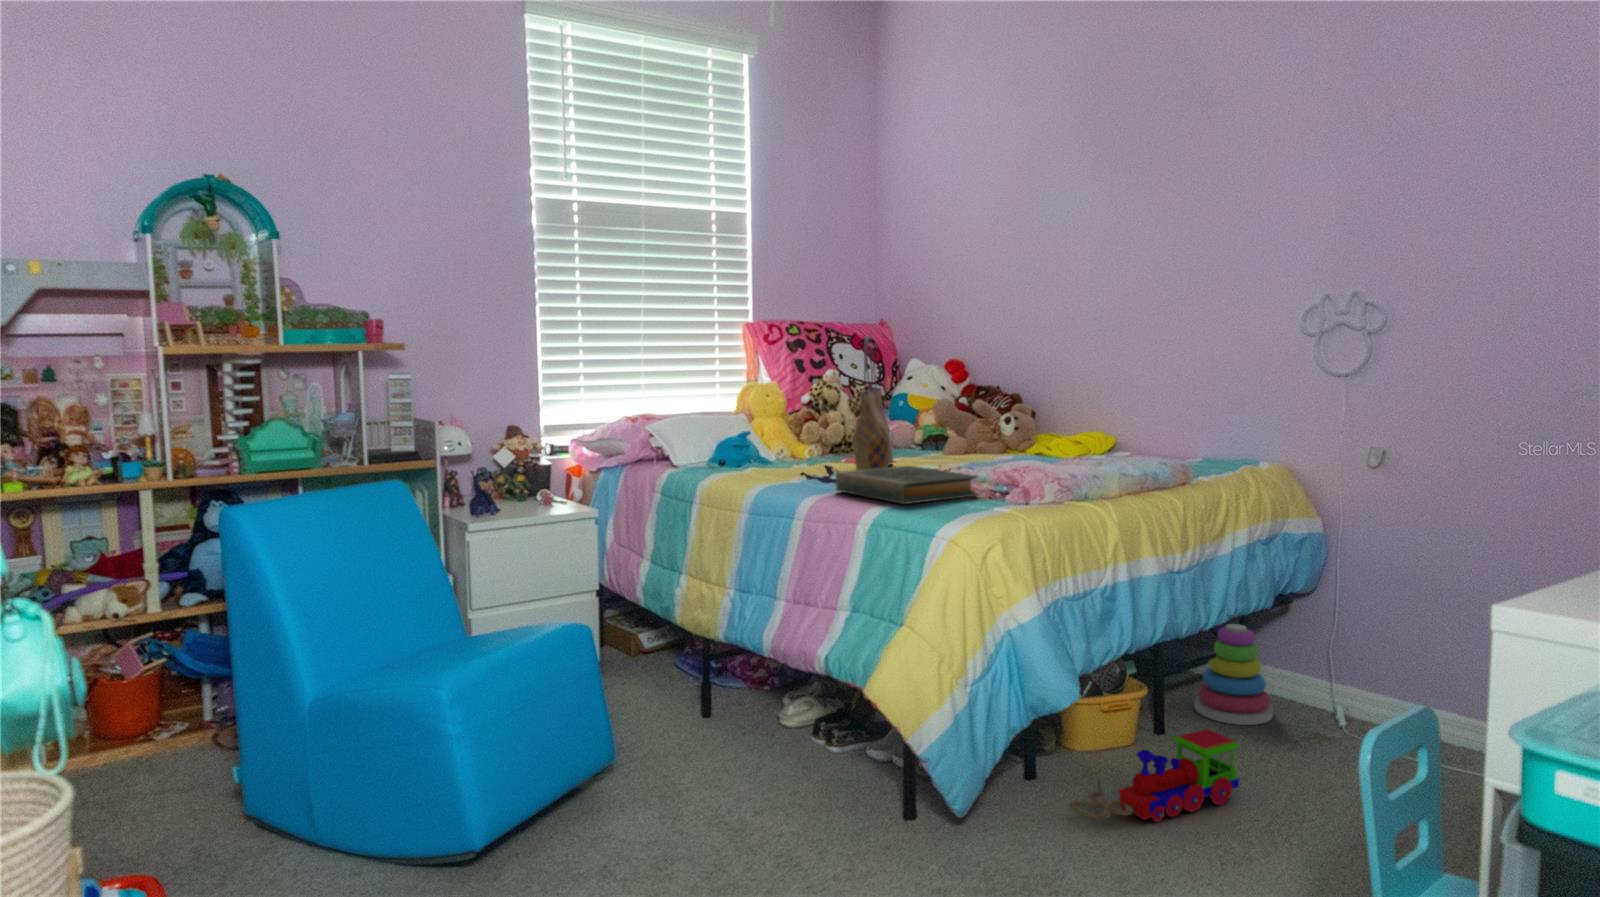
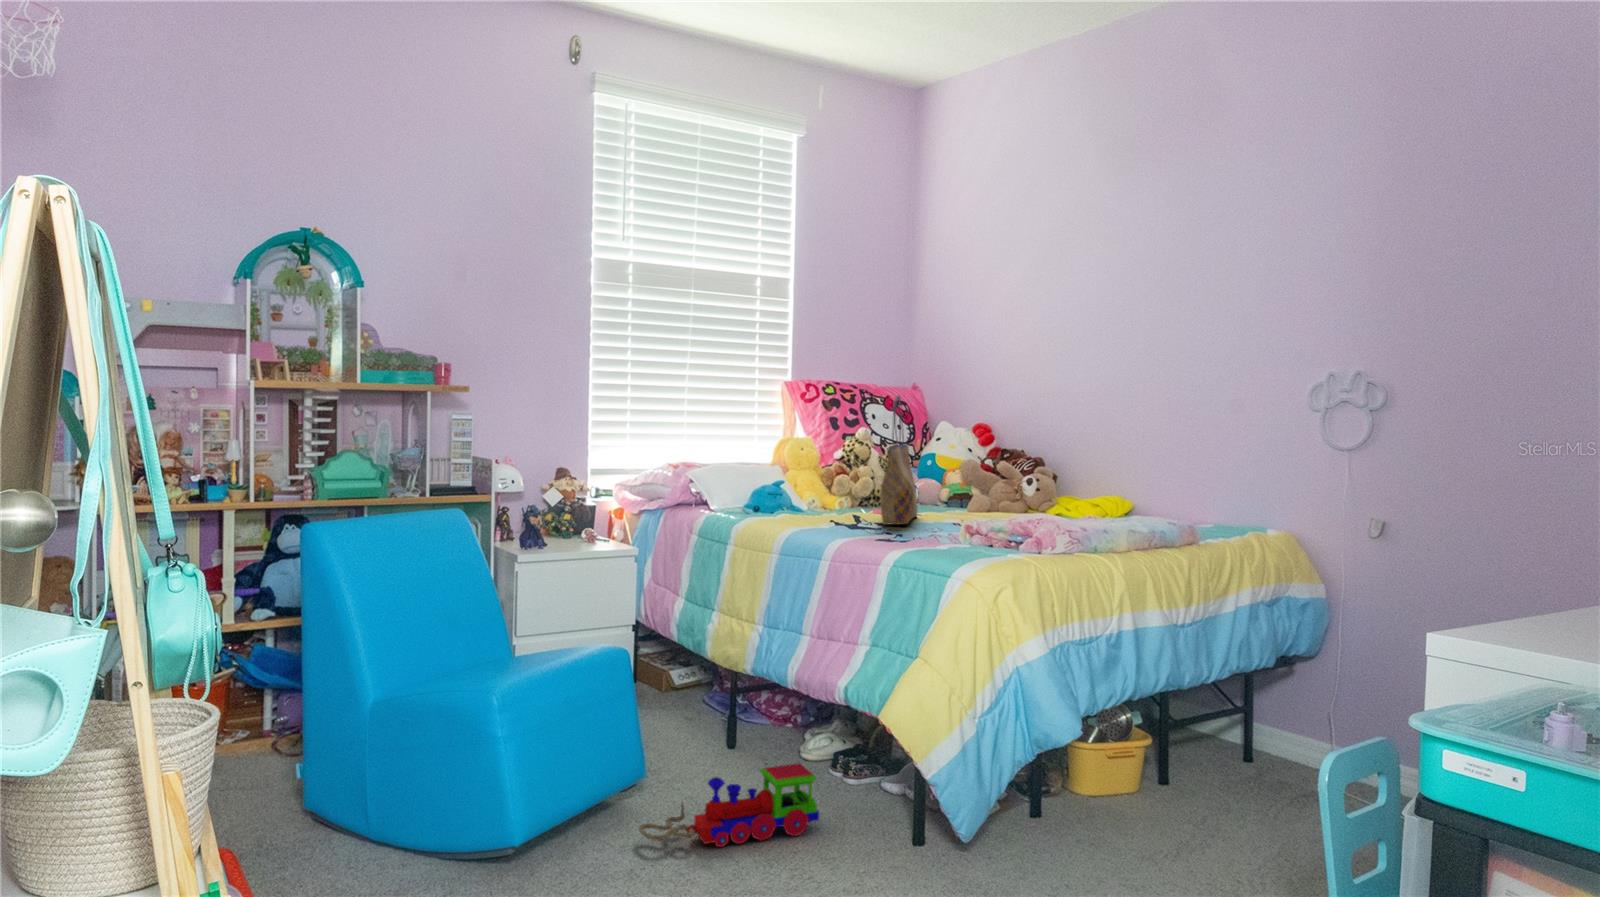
hardback book: present [836,465,978,504] -> none [861,516,997,549]
stacking toy: present [1195,624,1273,725] -> none [1201,682,1277,780]
toy train: present [1069,729,1241,822] -> present [639,763,819,847]

